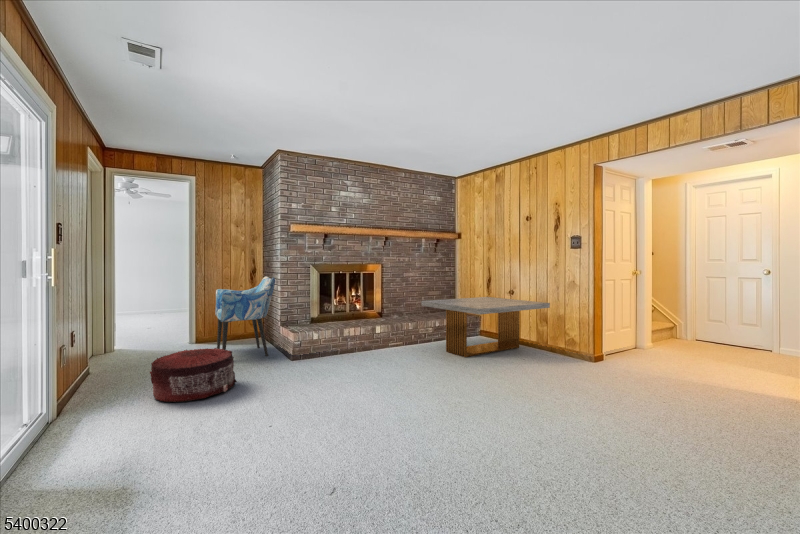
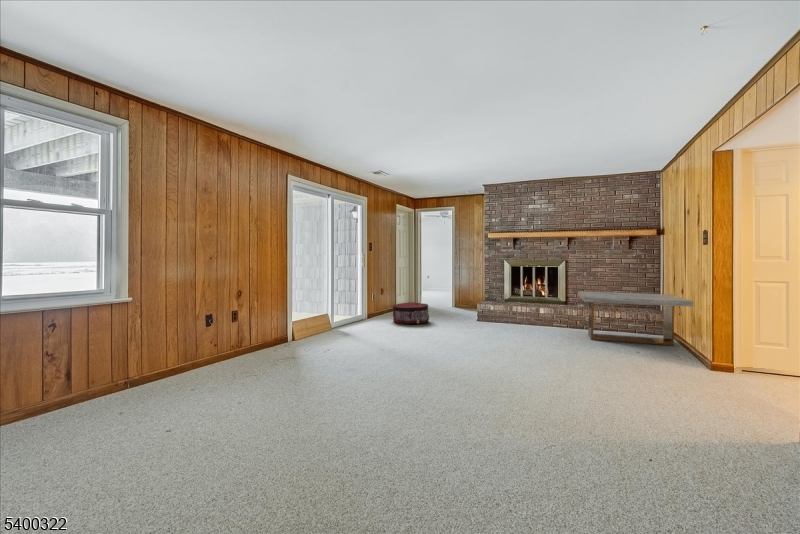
armchair: present [215,276,275,356] -> none [443,268,480,317]

